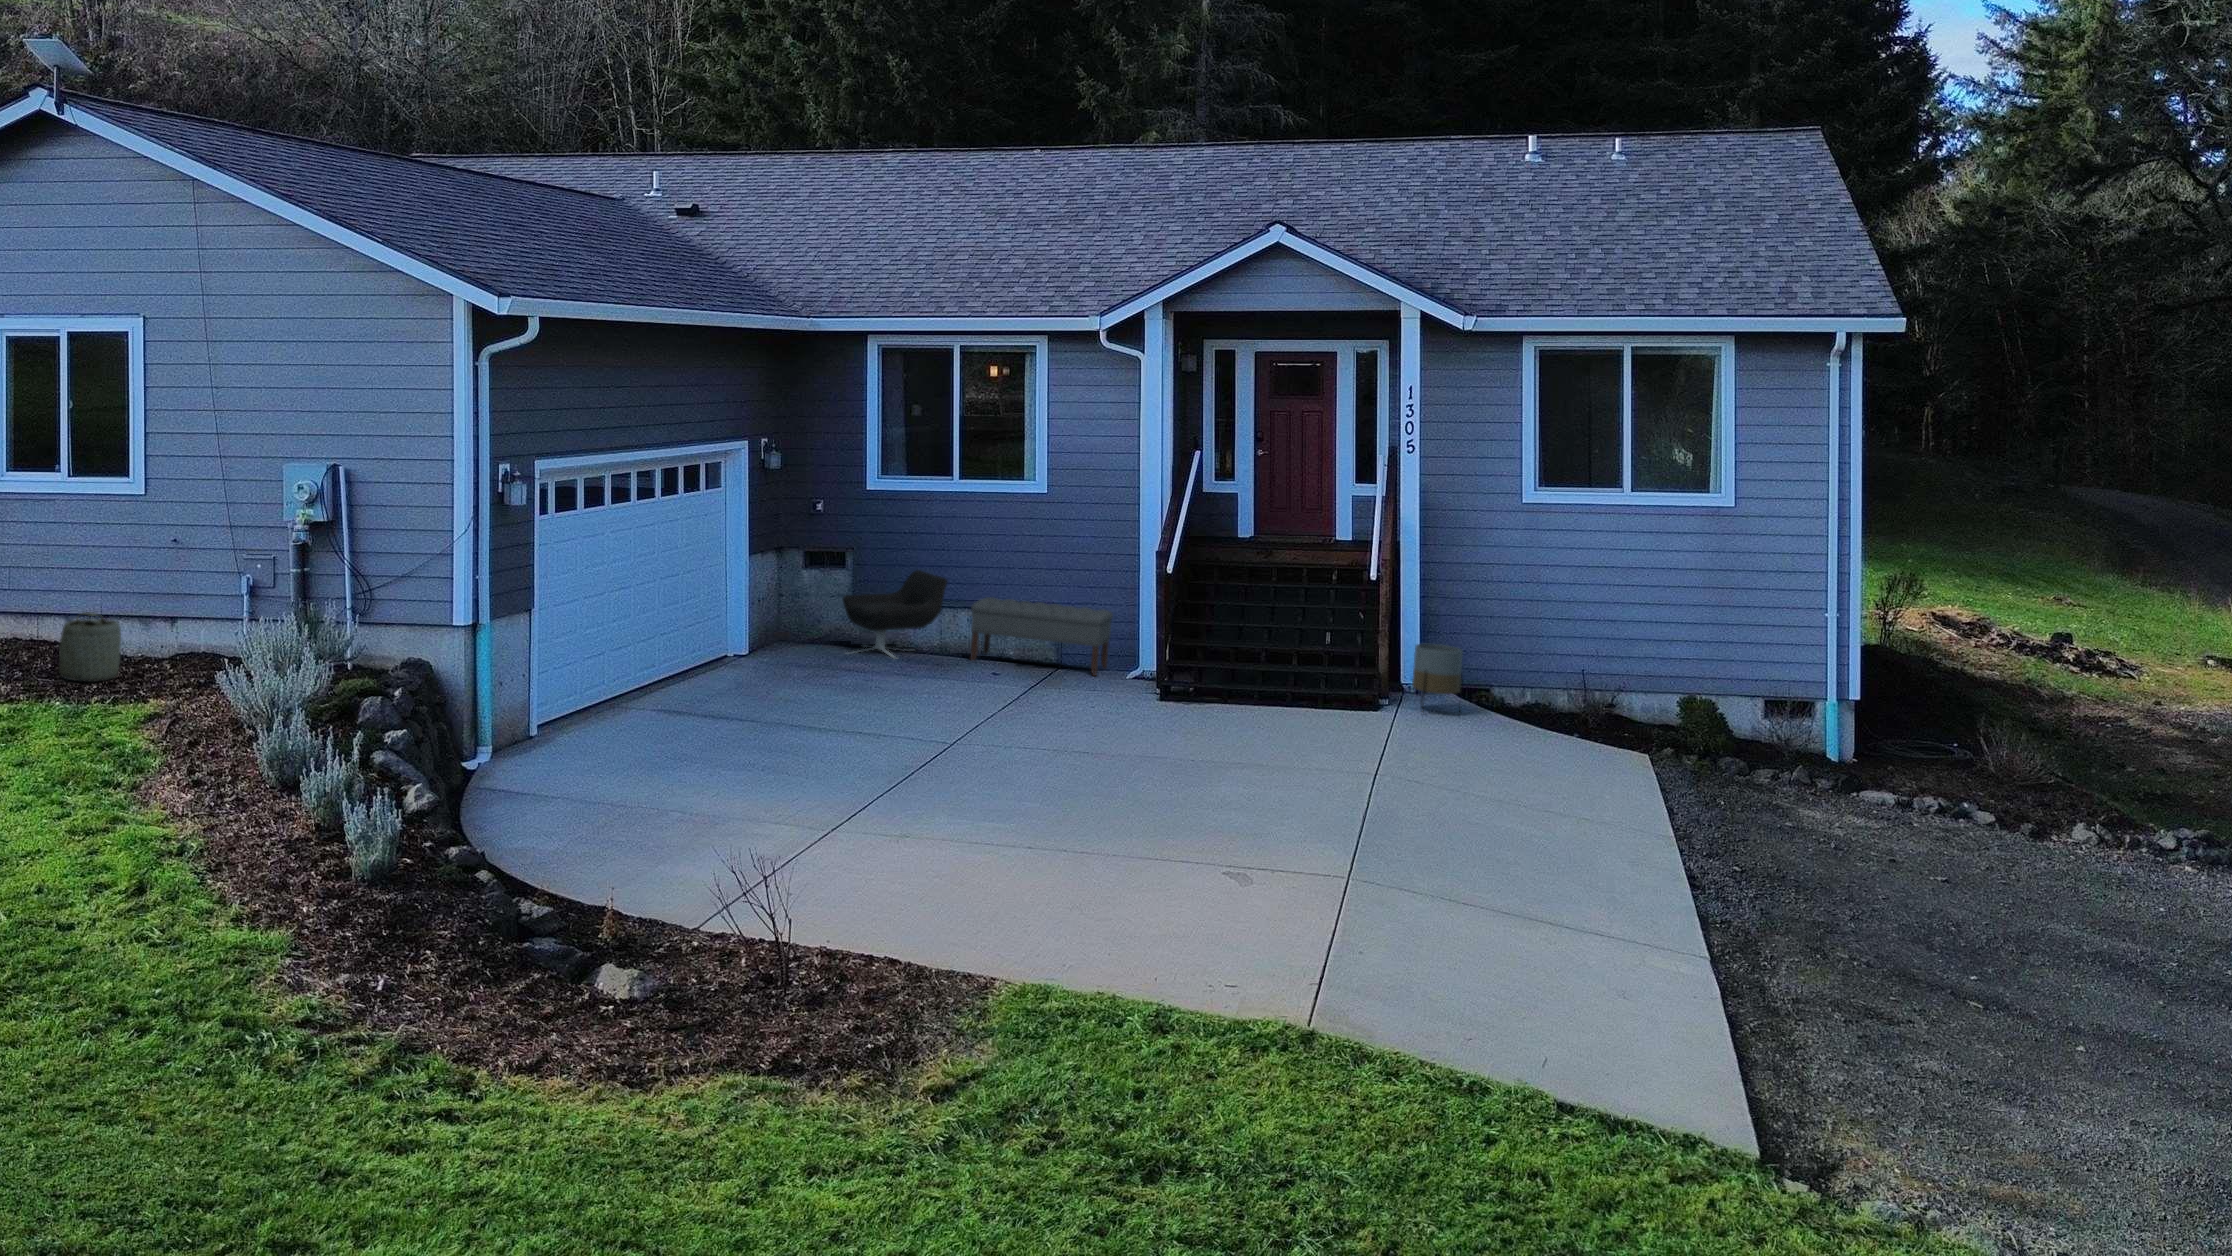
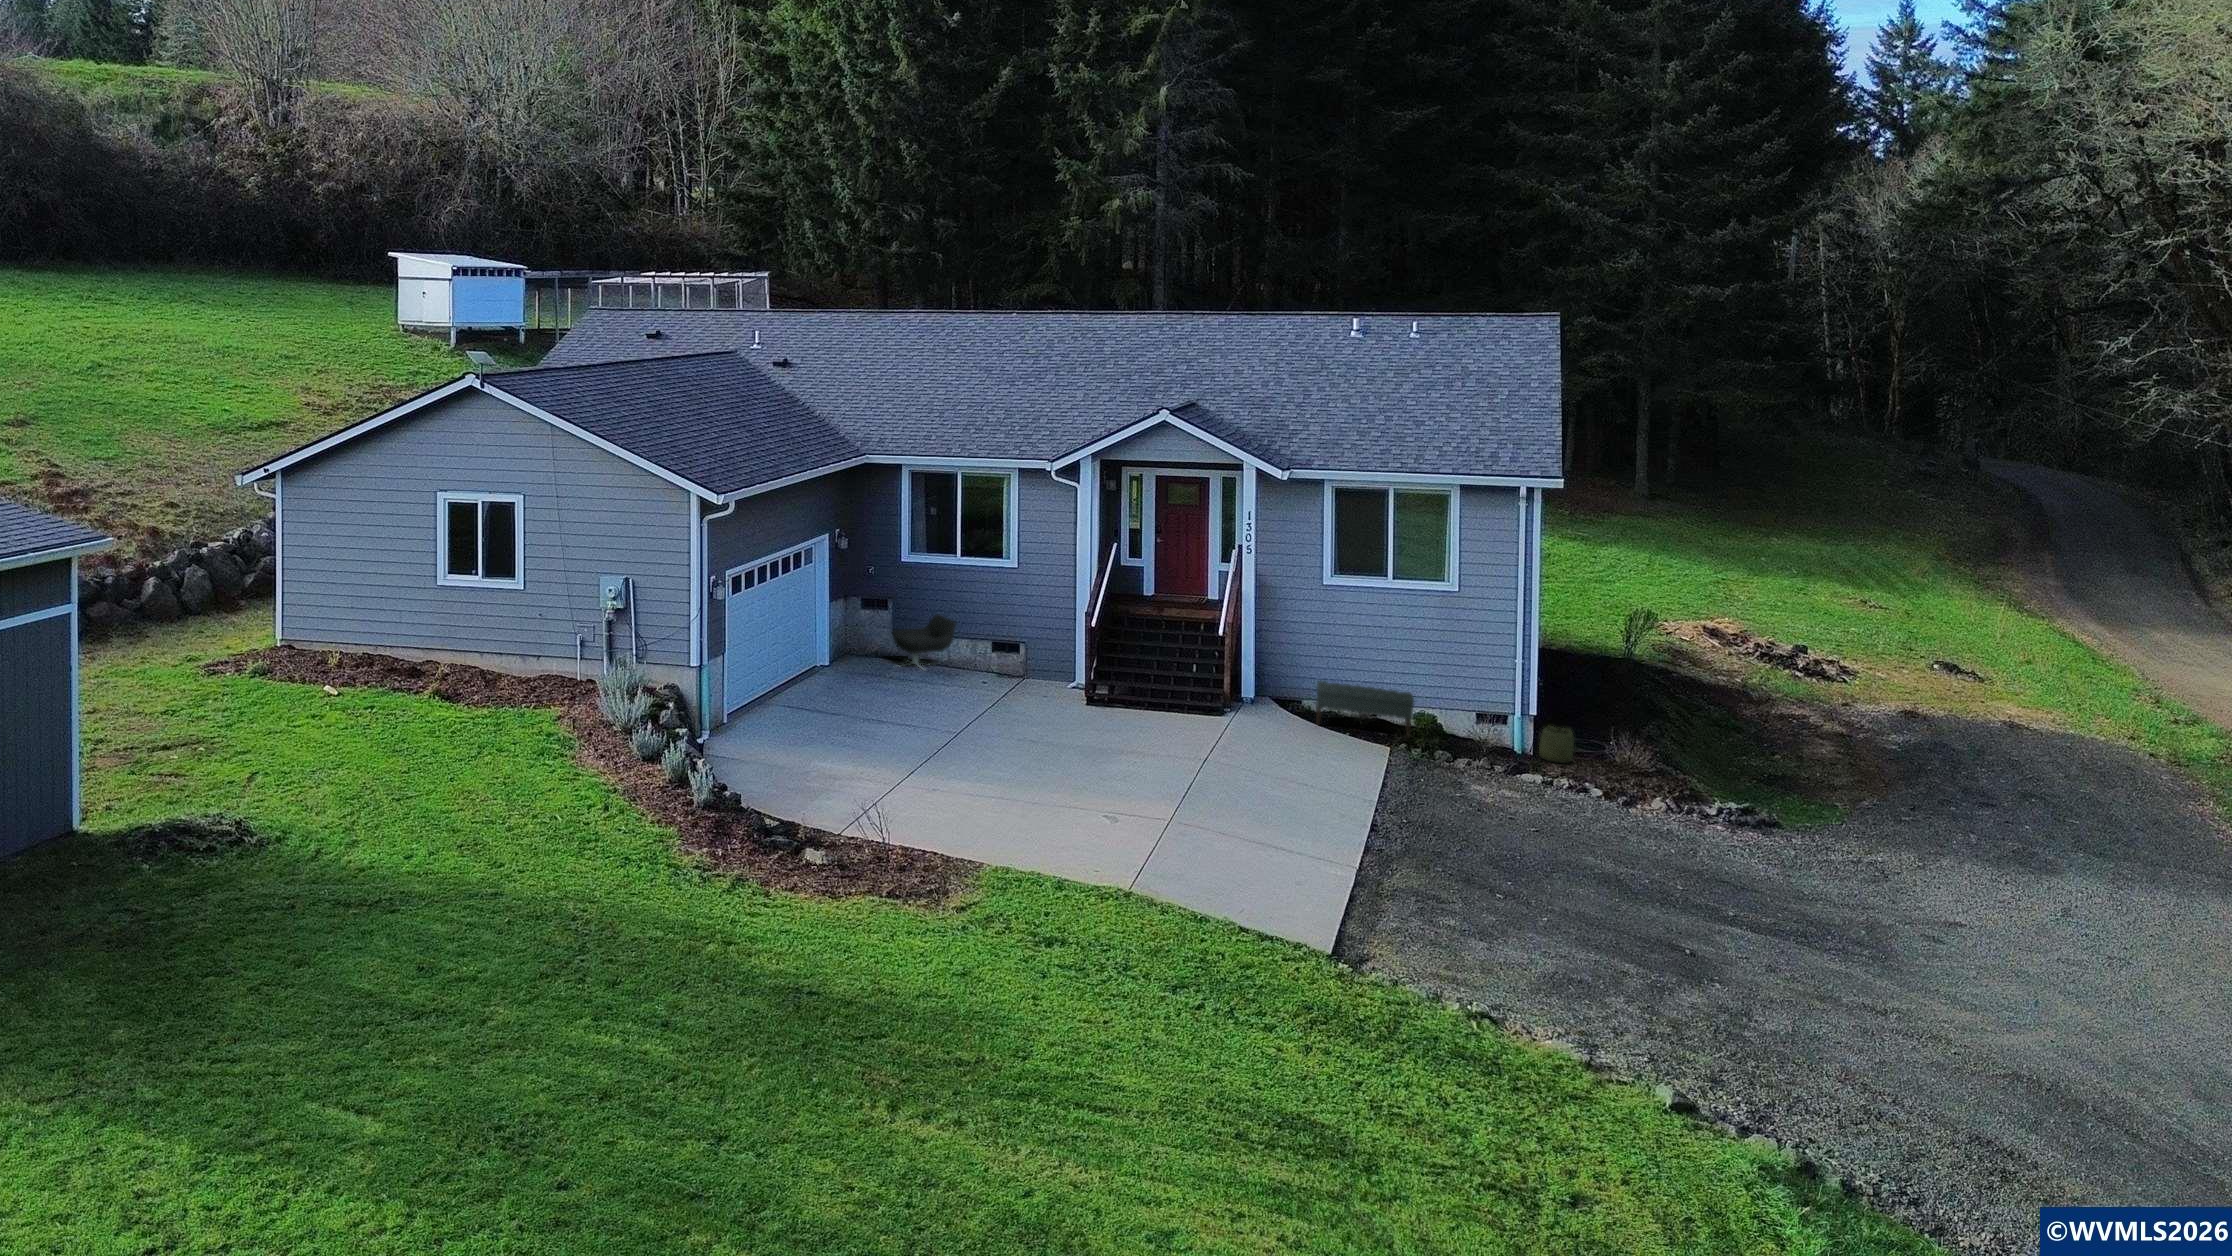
bench: present [971,597,1113,676] -> present [1316,681,1415,737]
basket: present [59,612,121,682] -> present [1539,725,1574,763]
planter: present [1412,644,1463,706] -> none [1249,671,1281,716]

